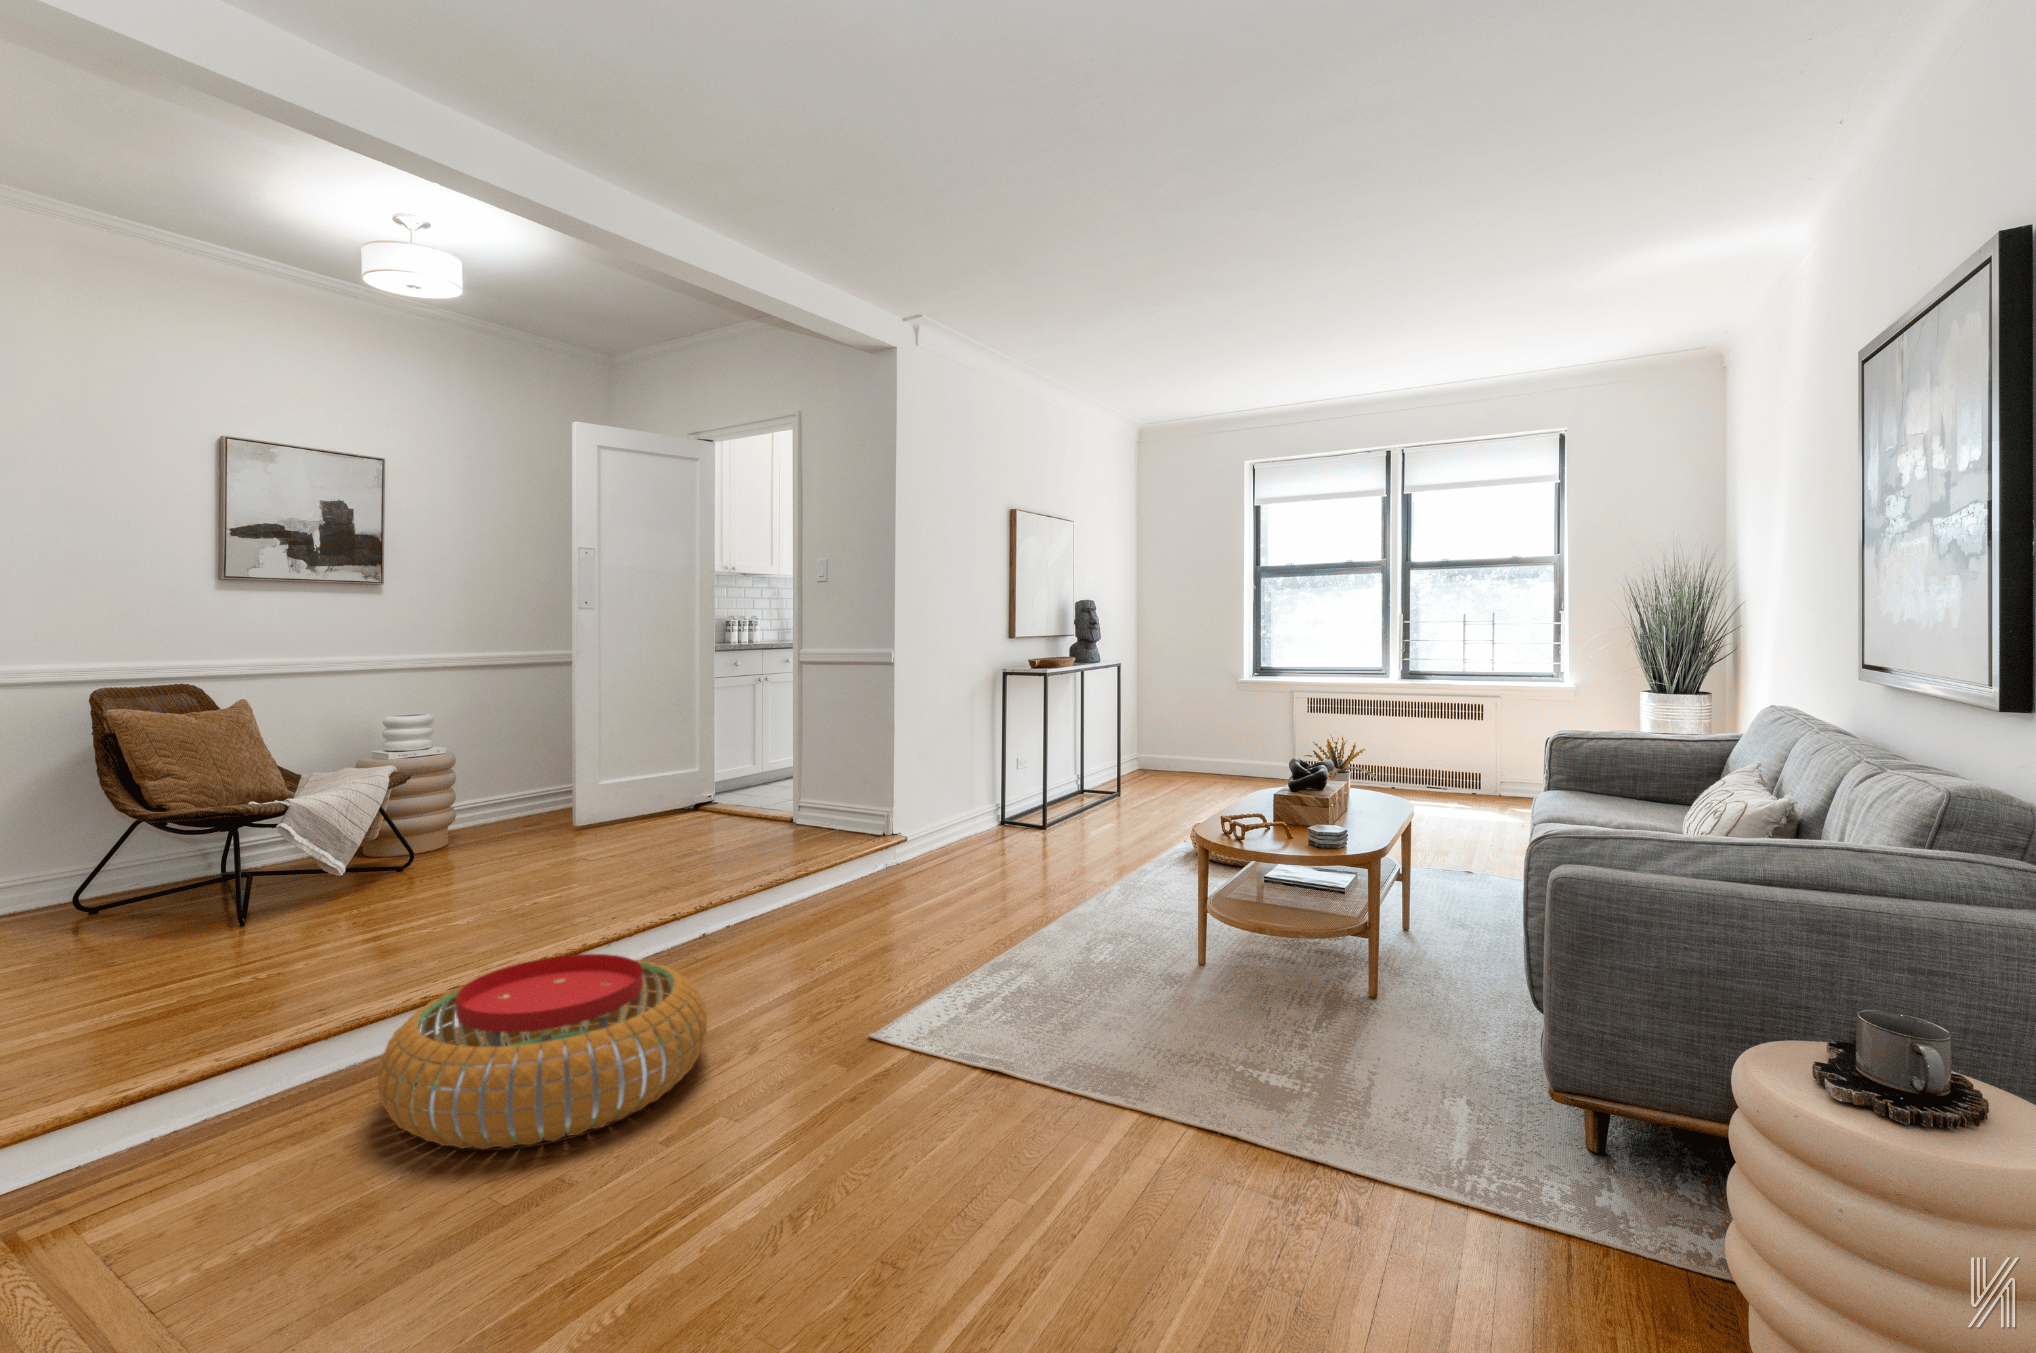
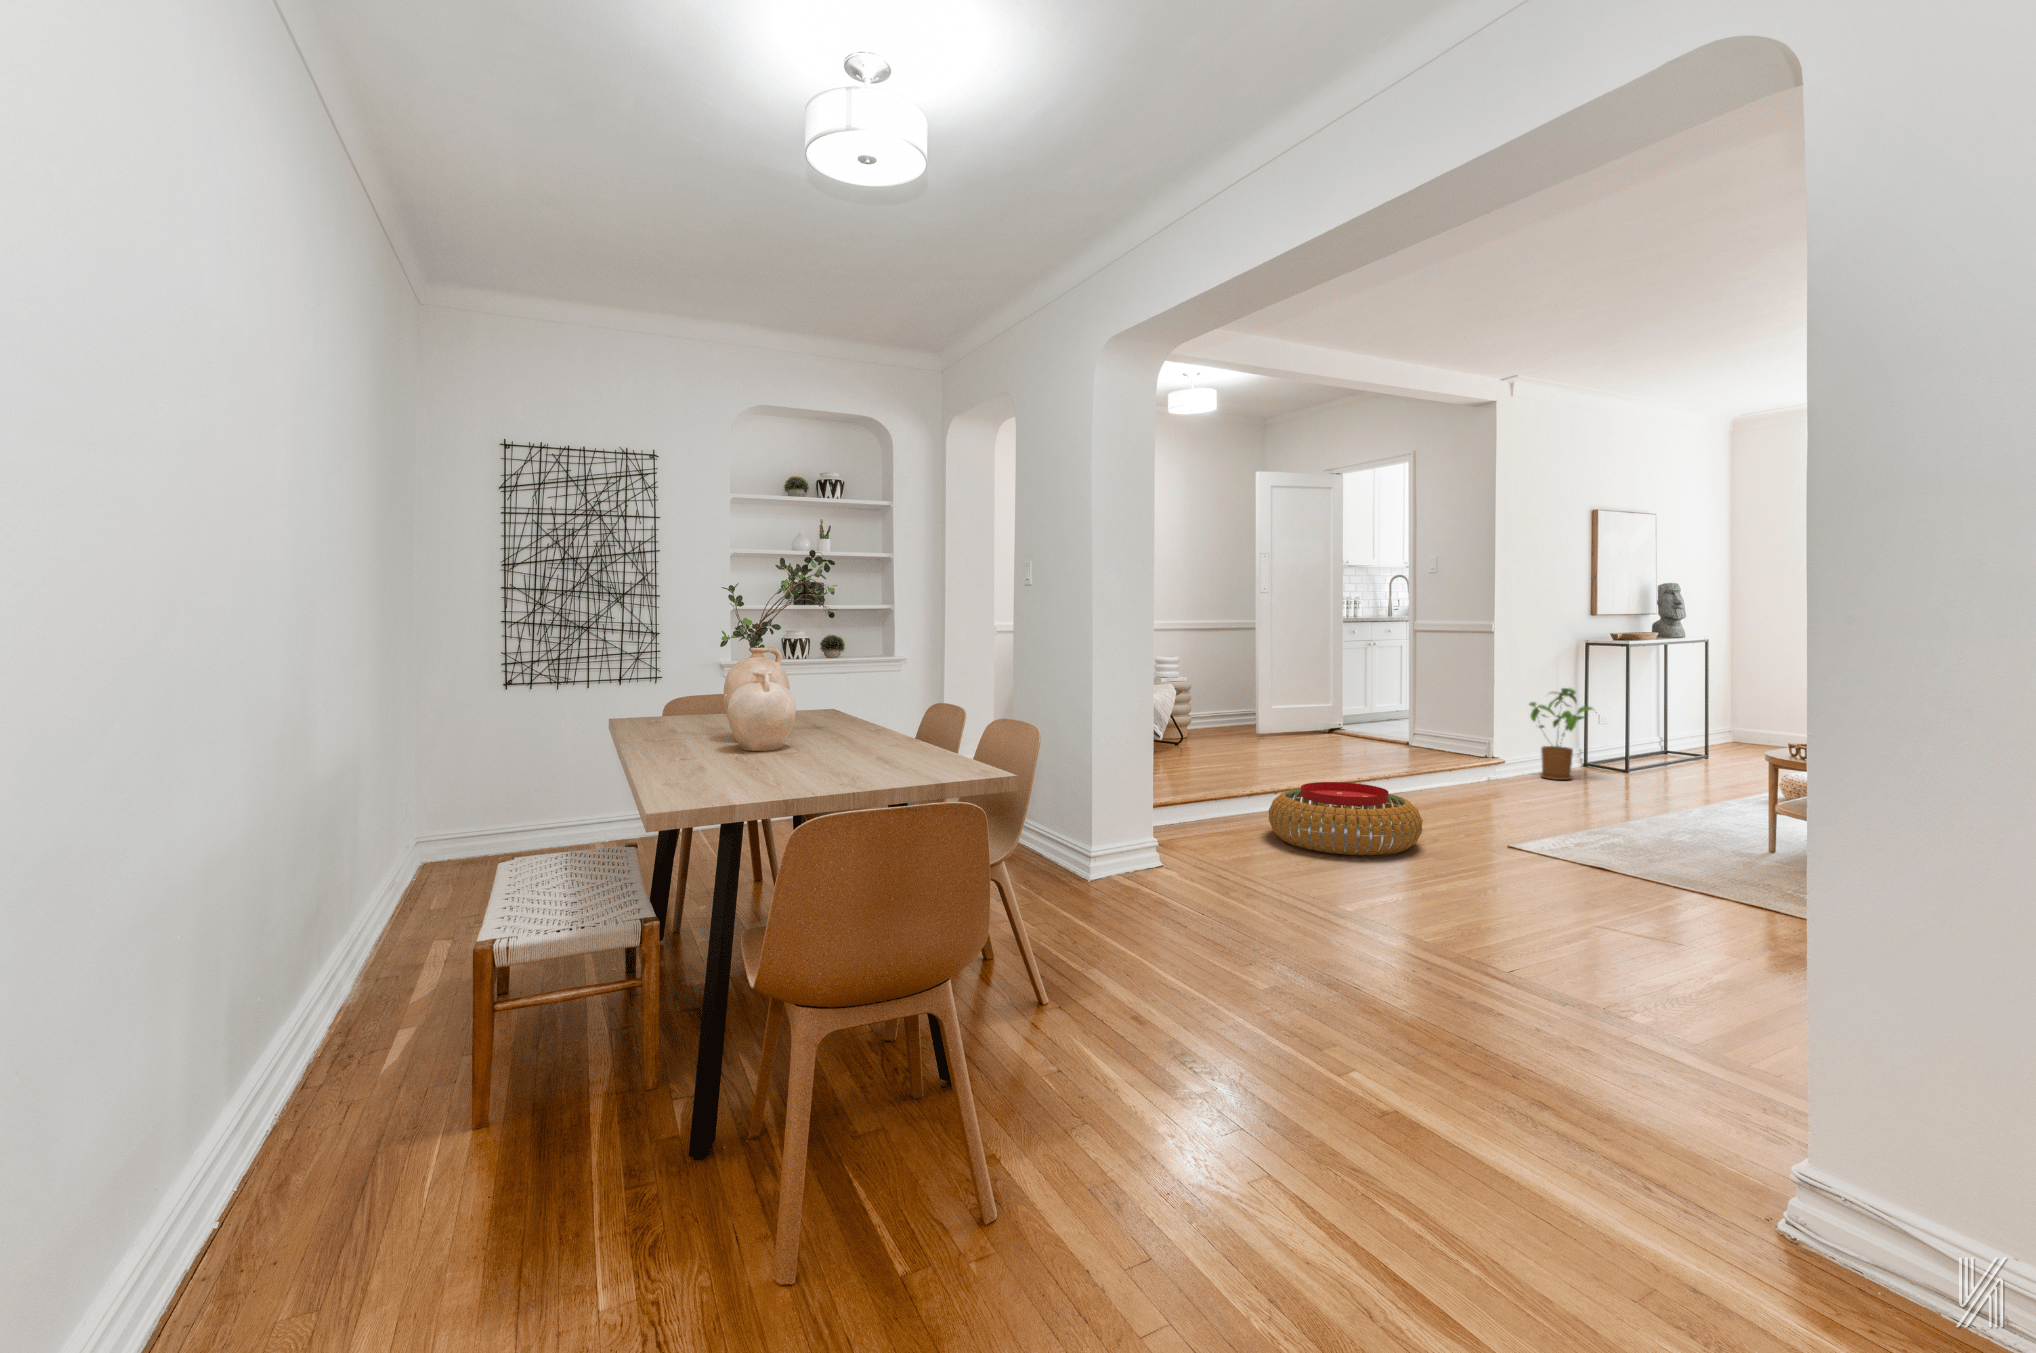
house plant: none [934,731,1012,854] -> present [1529,688,1593,780]

